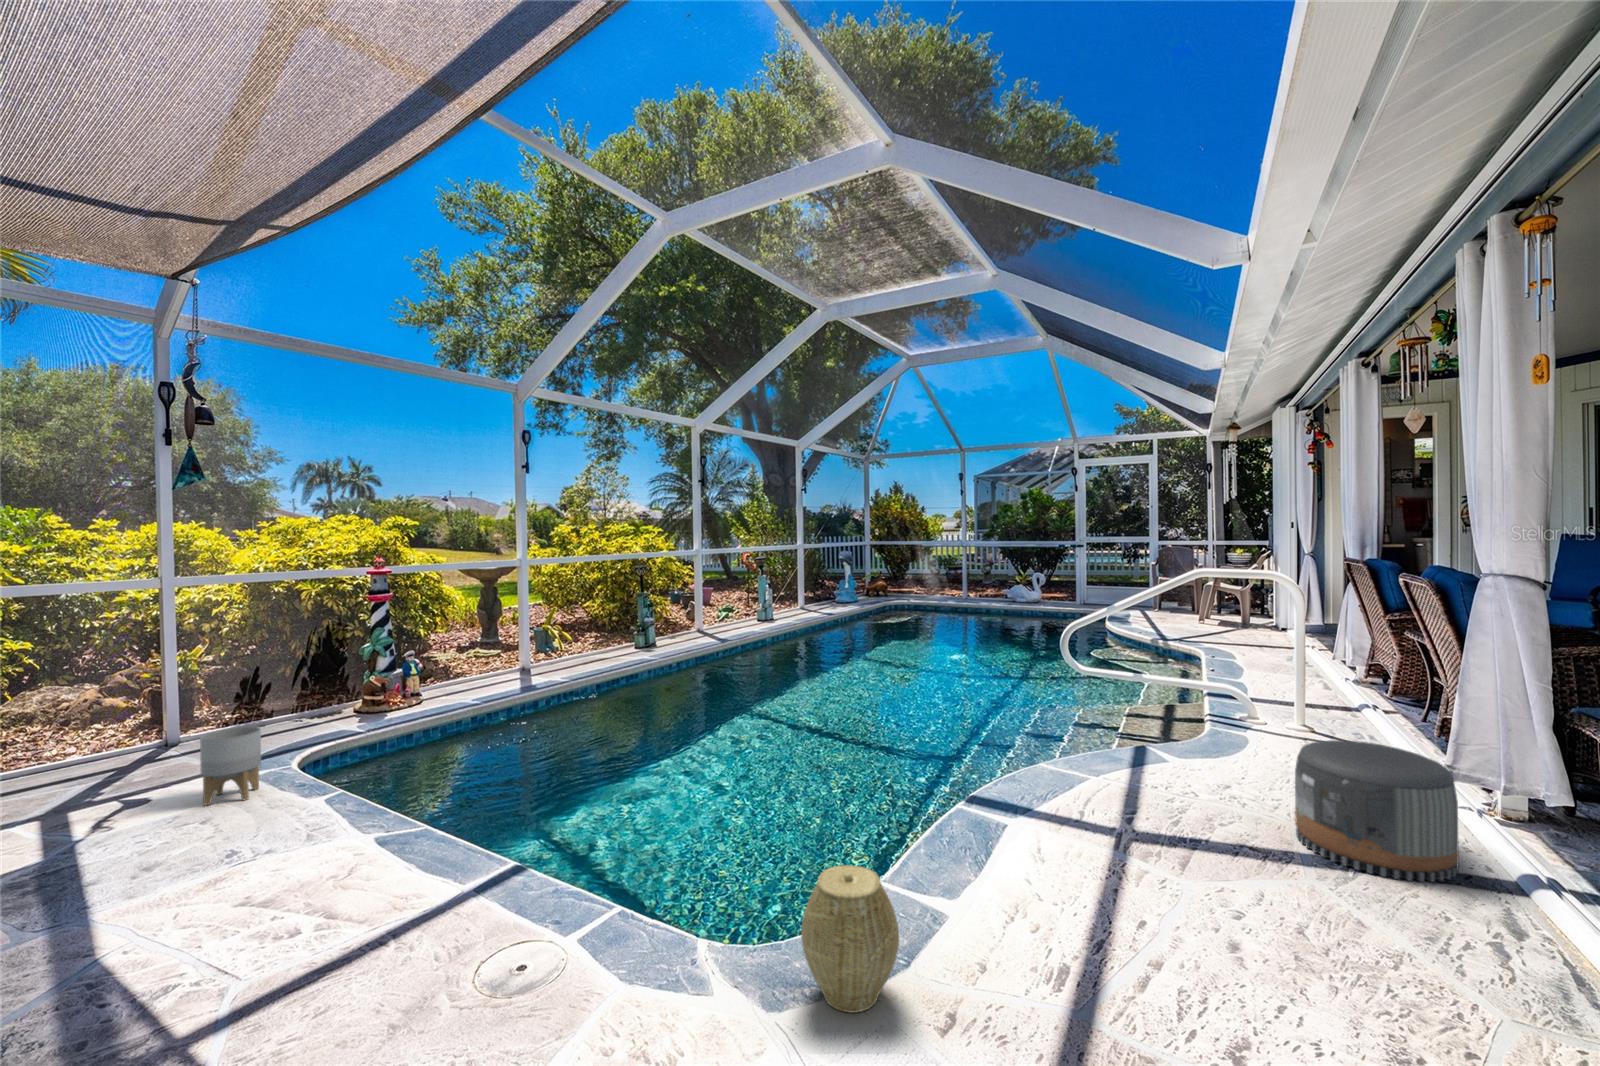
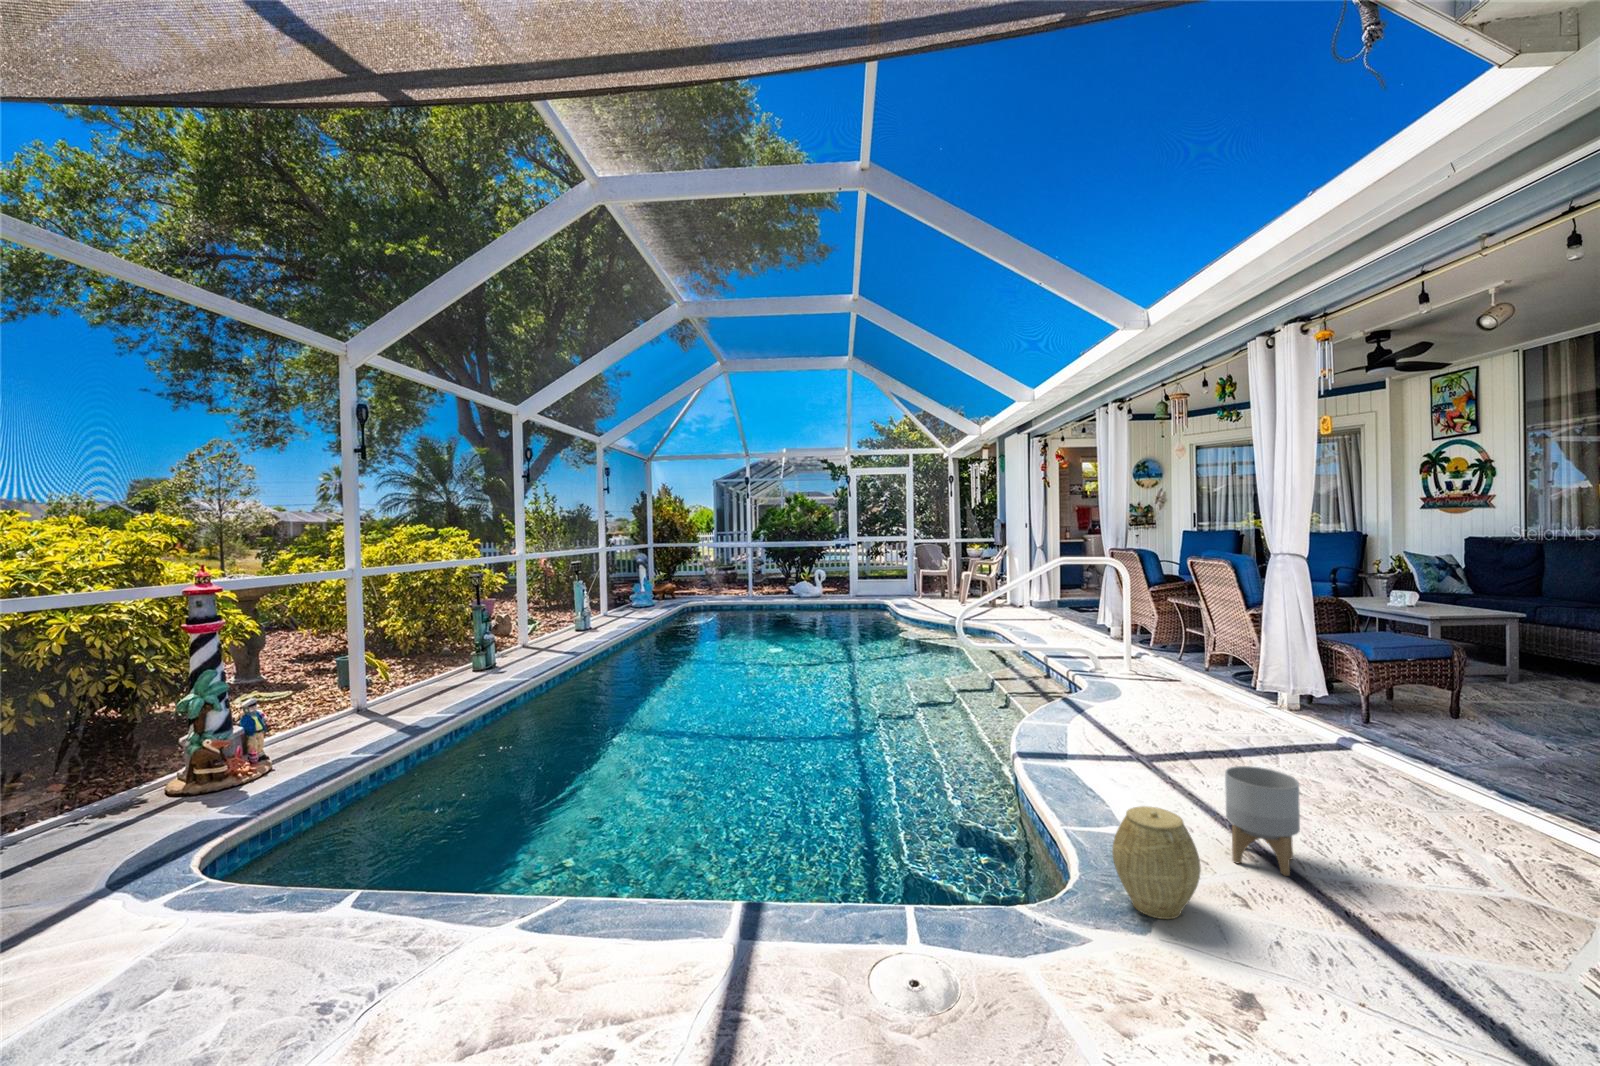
planter: present [200,726,261,806] -> present [1225,766,1300,876]
pouf: present [1295,740,1459,882] -> none [1220,673,1320,756]

